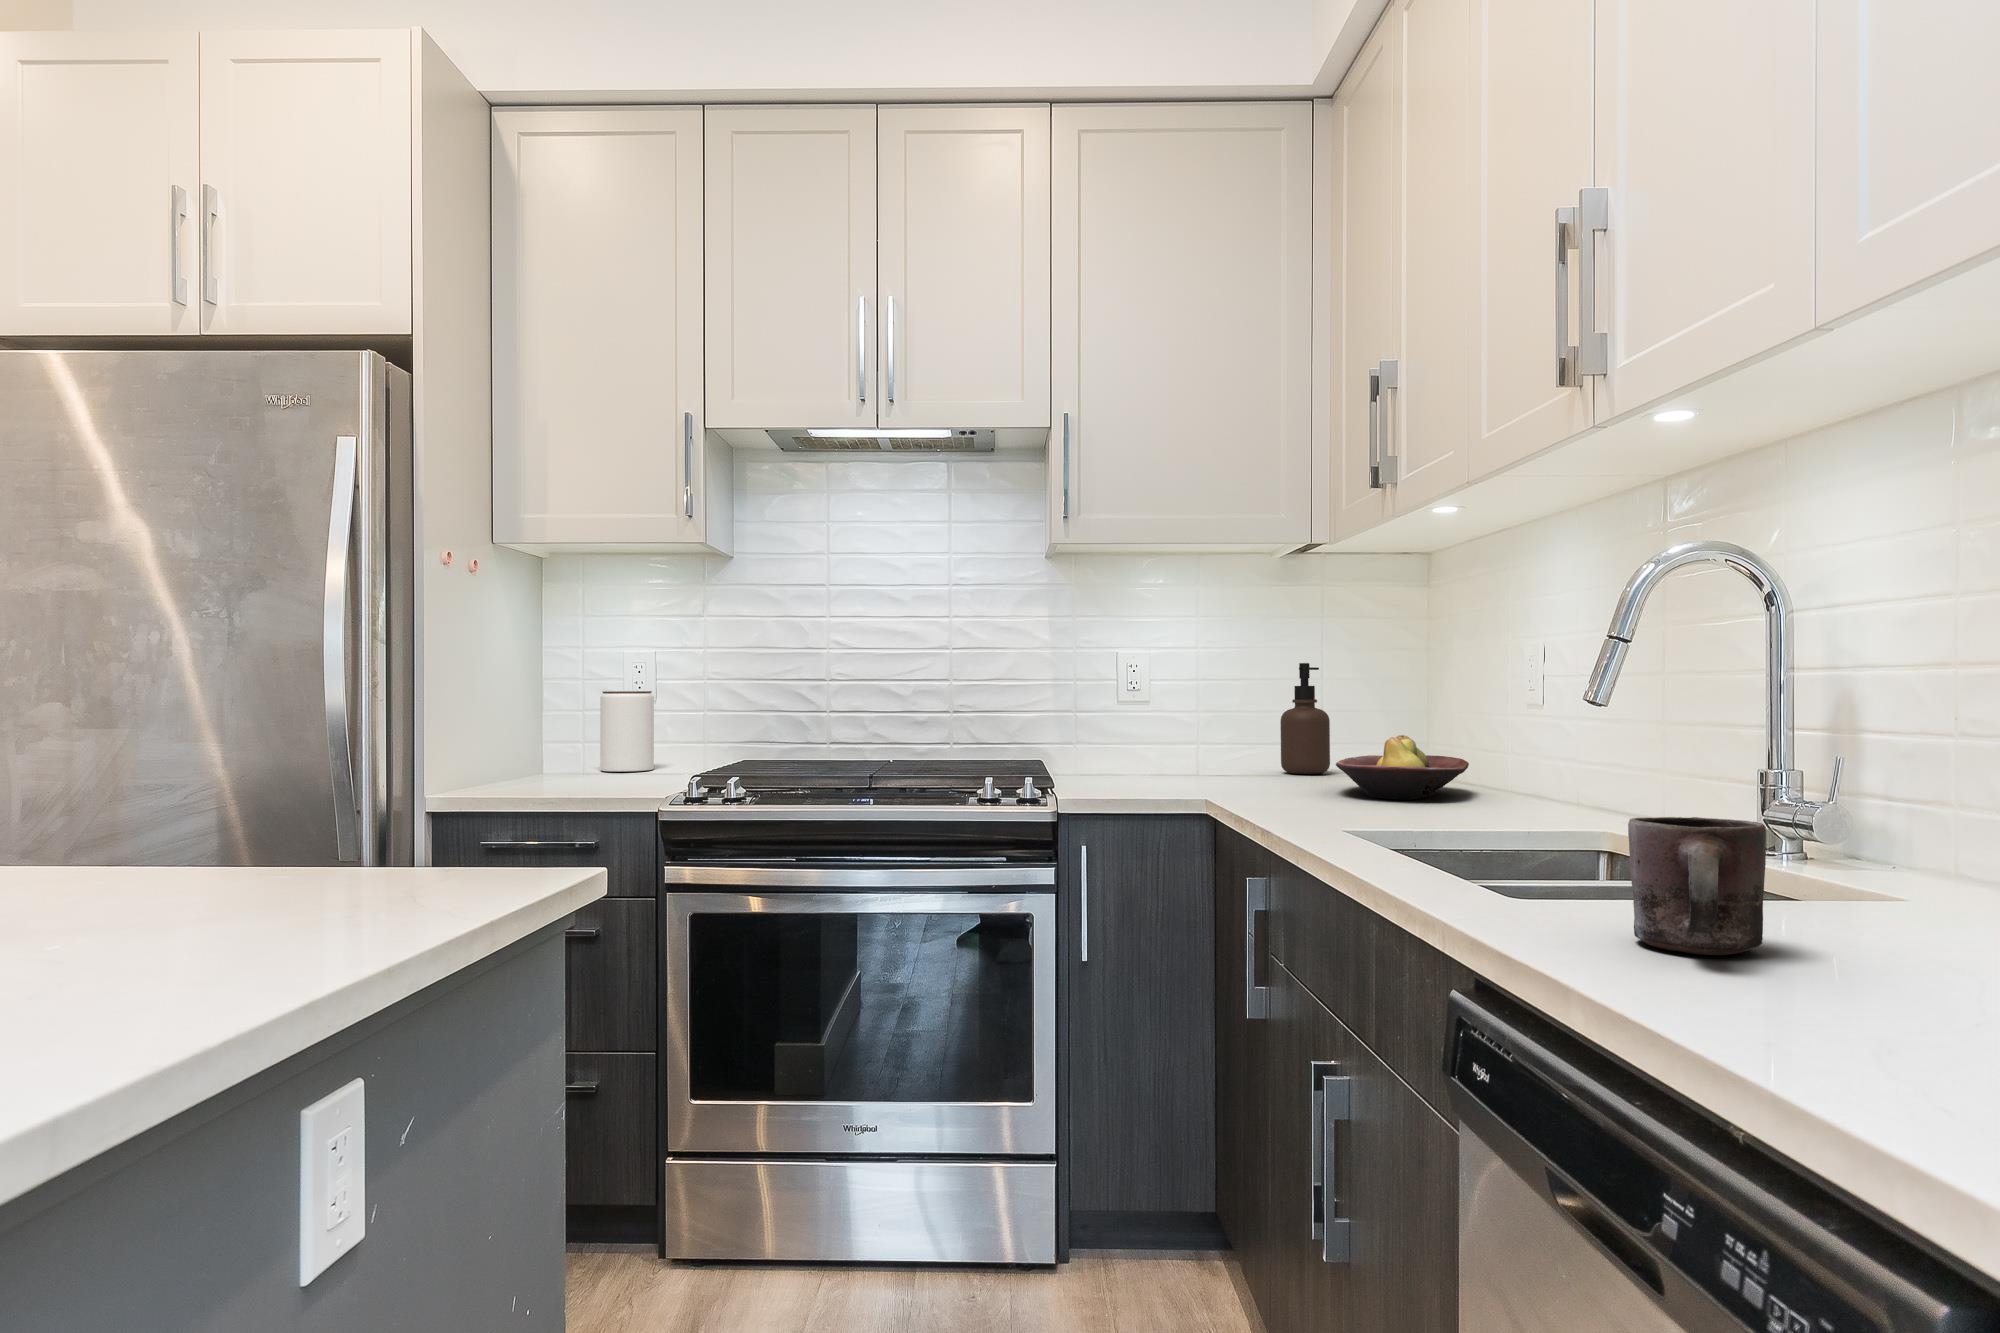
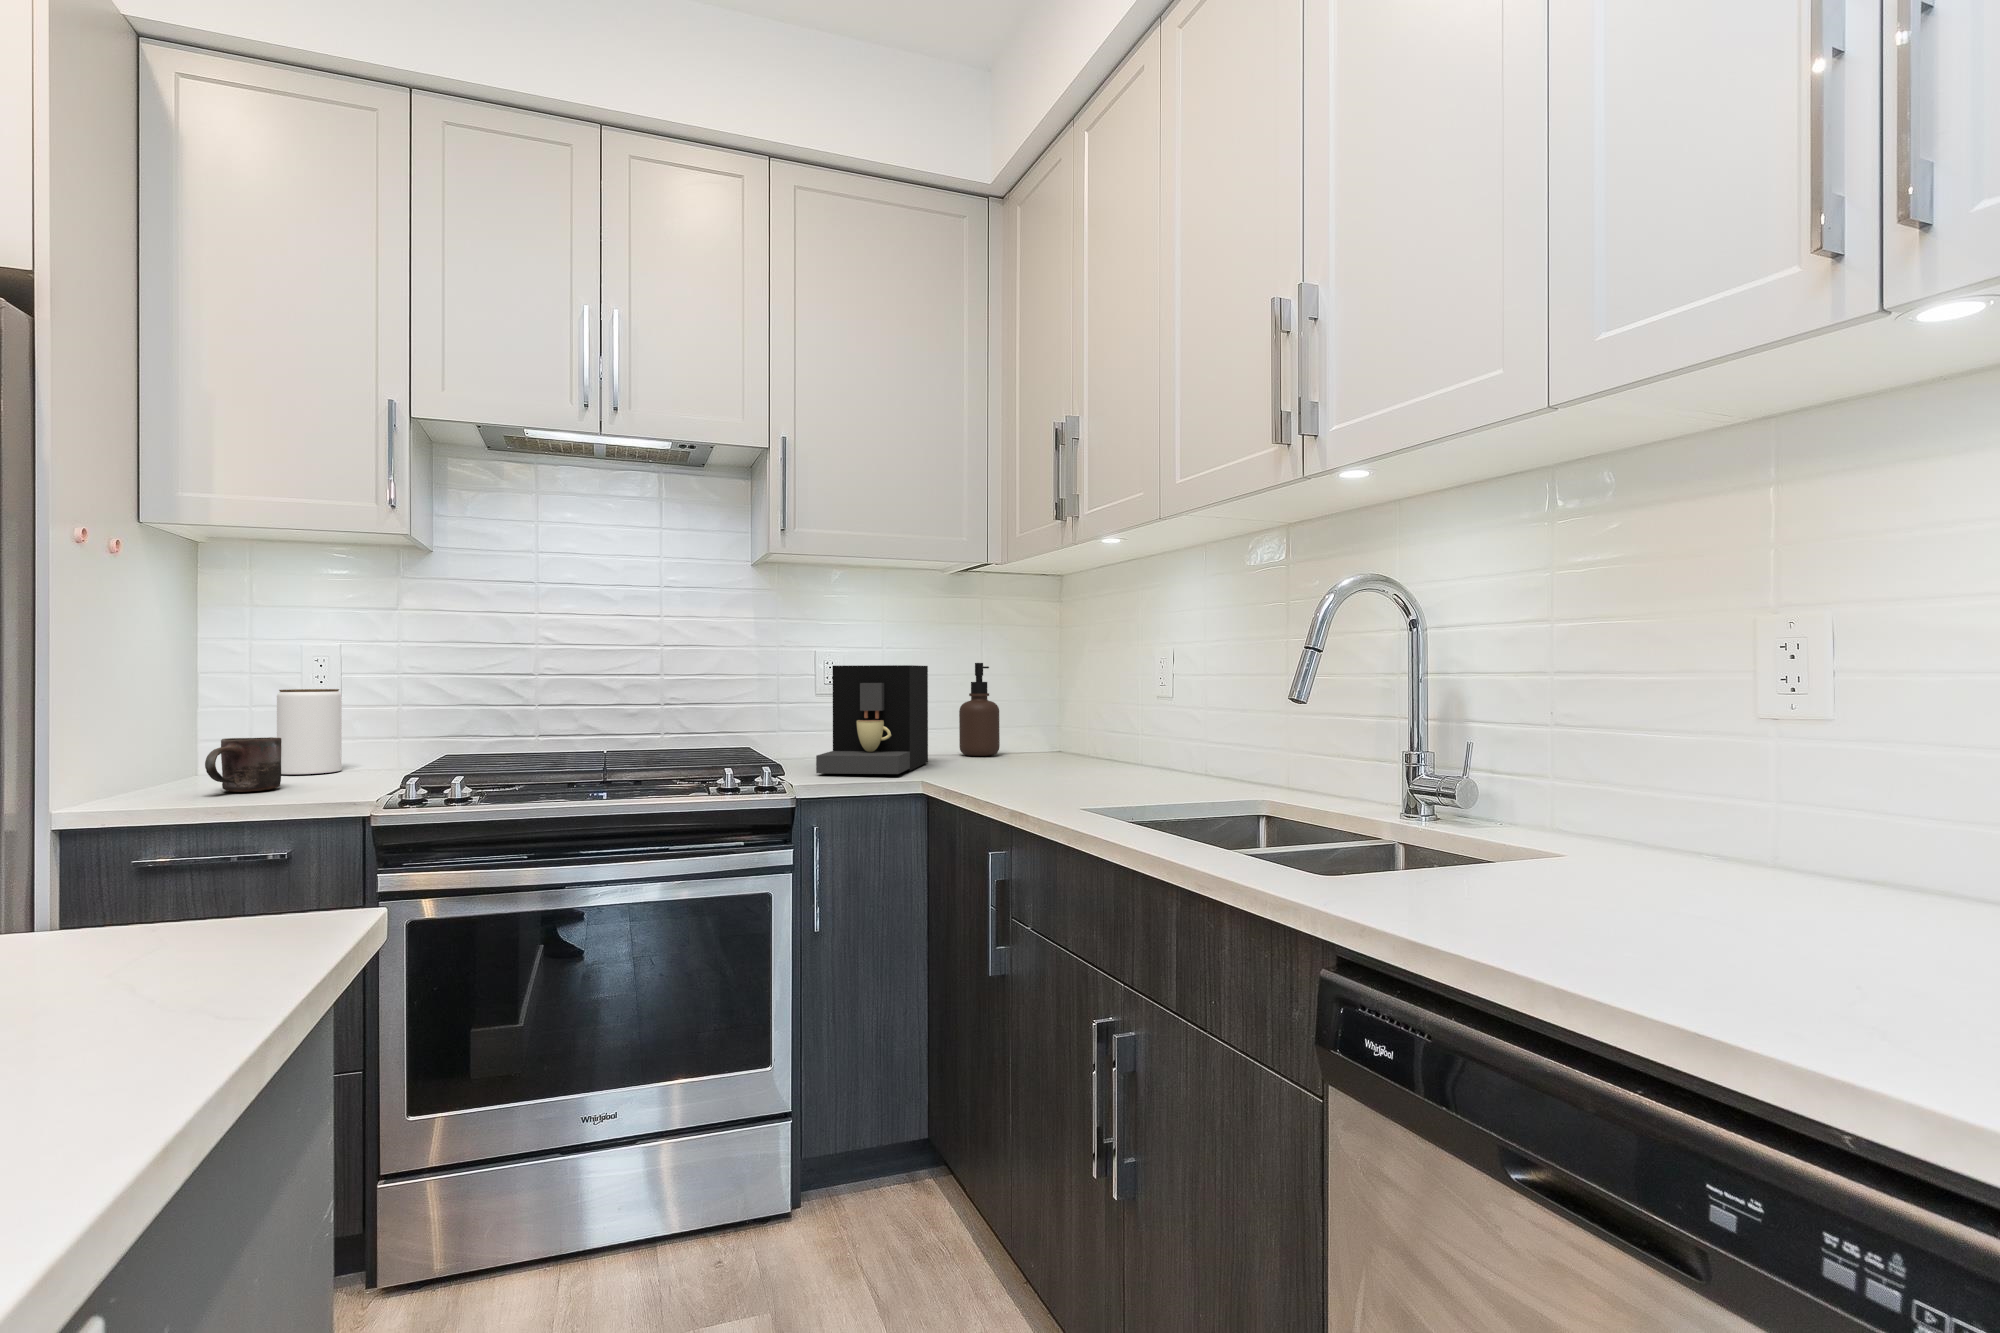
coffee maker: none [1086,665,1230,788] -> present [816,665,928,774]
fruit bowl: present [1336,735,1469,800] -> none [1028,724,1131,778]
mug: present [1628,817,1766,955] -> present [205,737,282,792]

